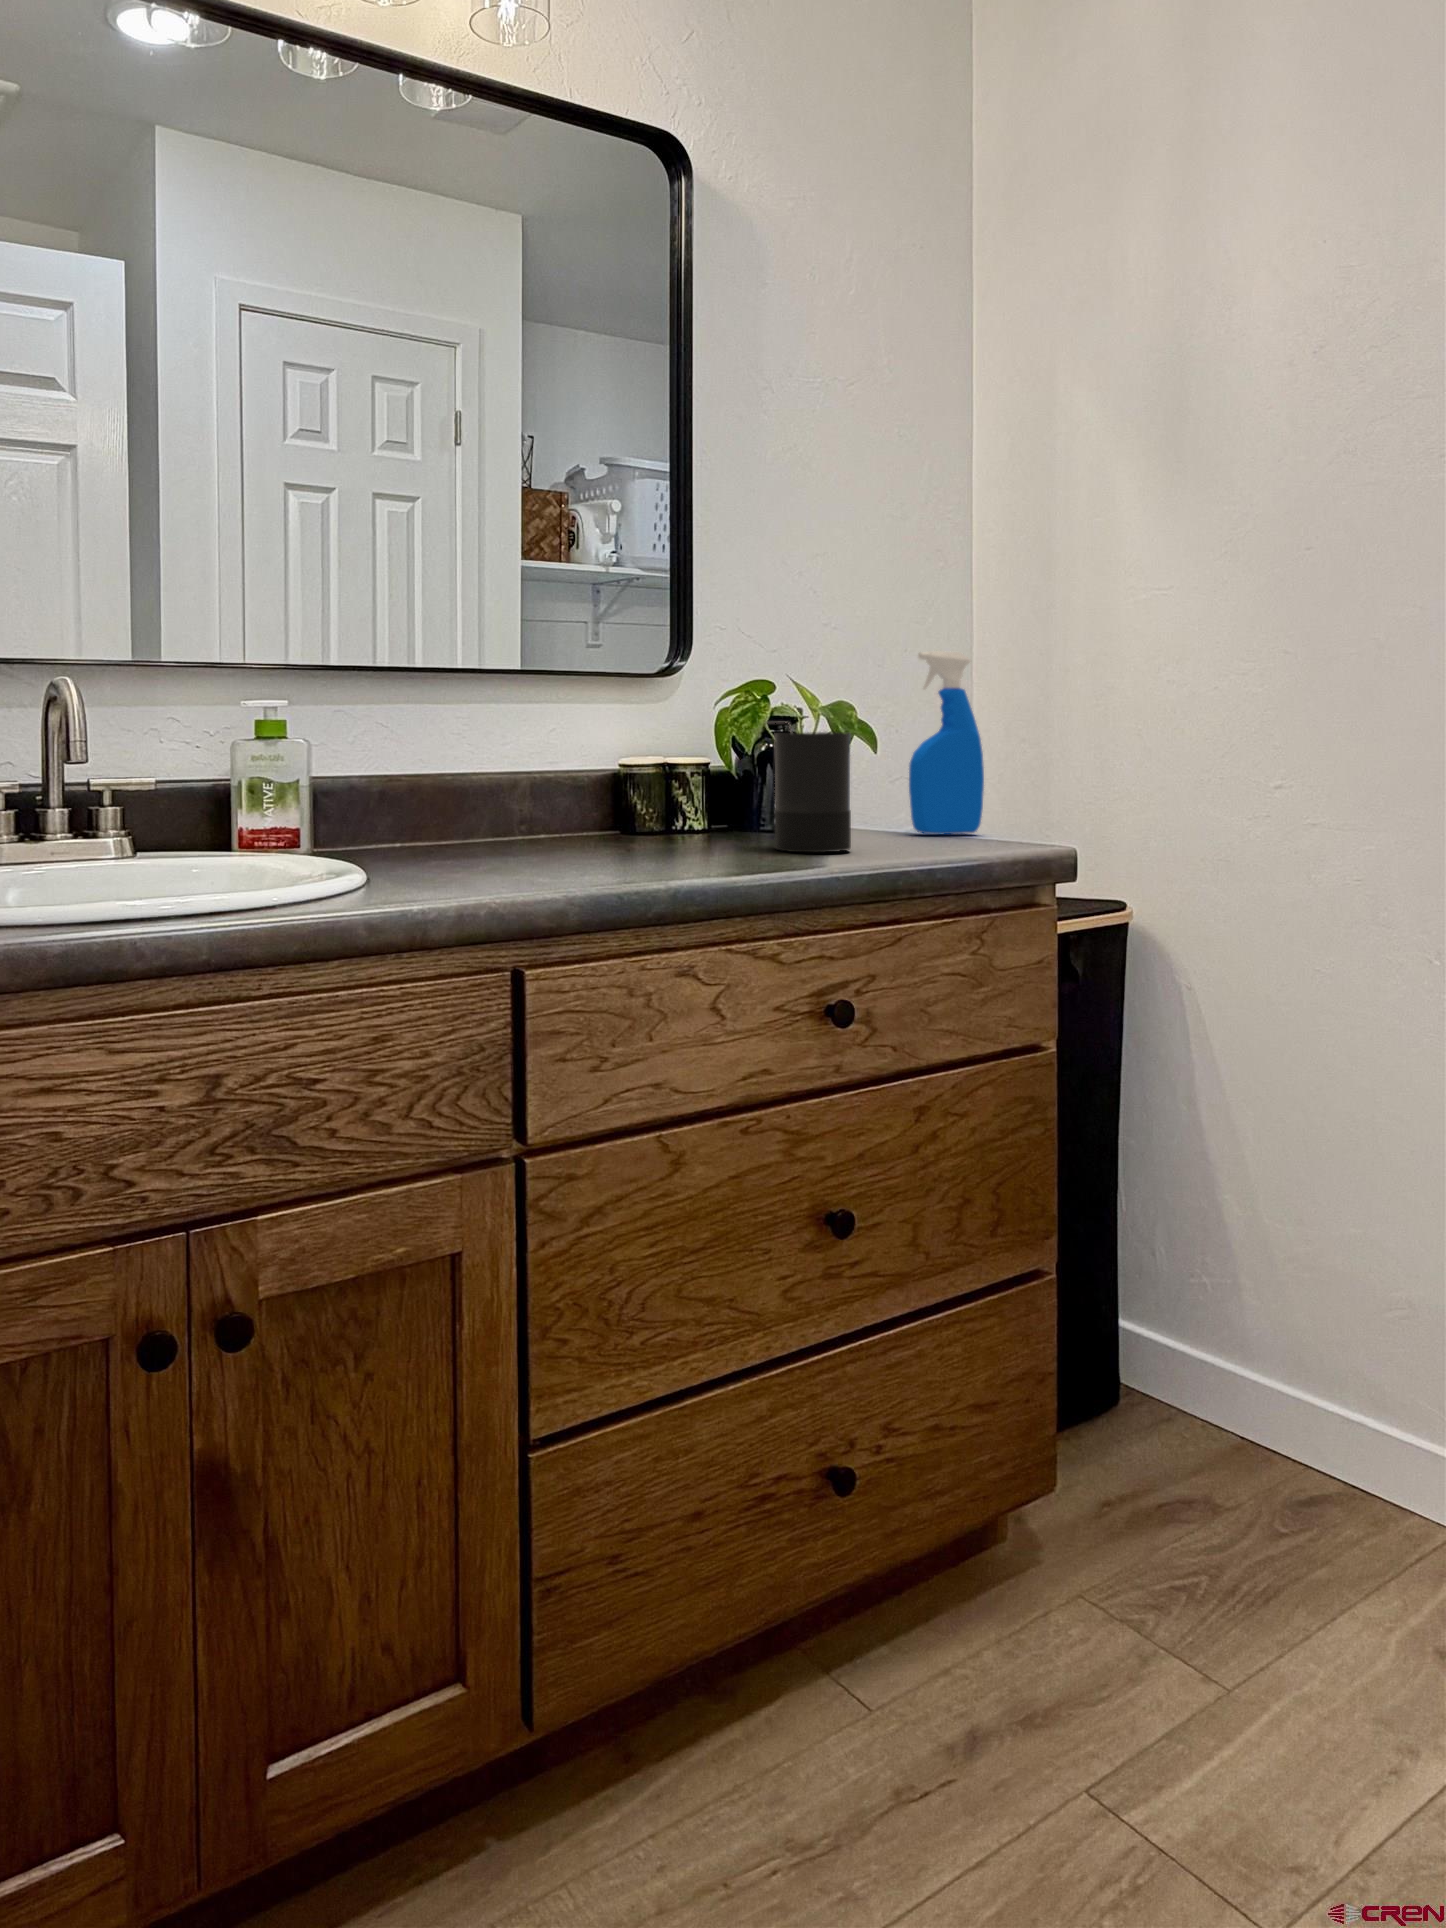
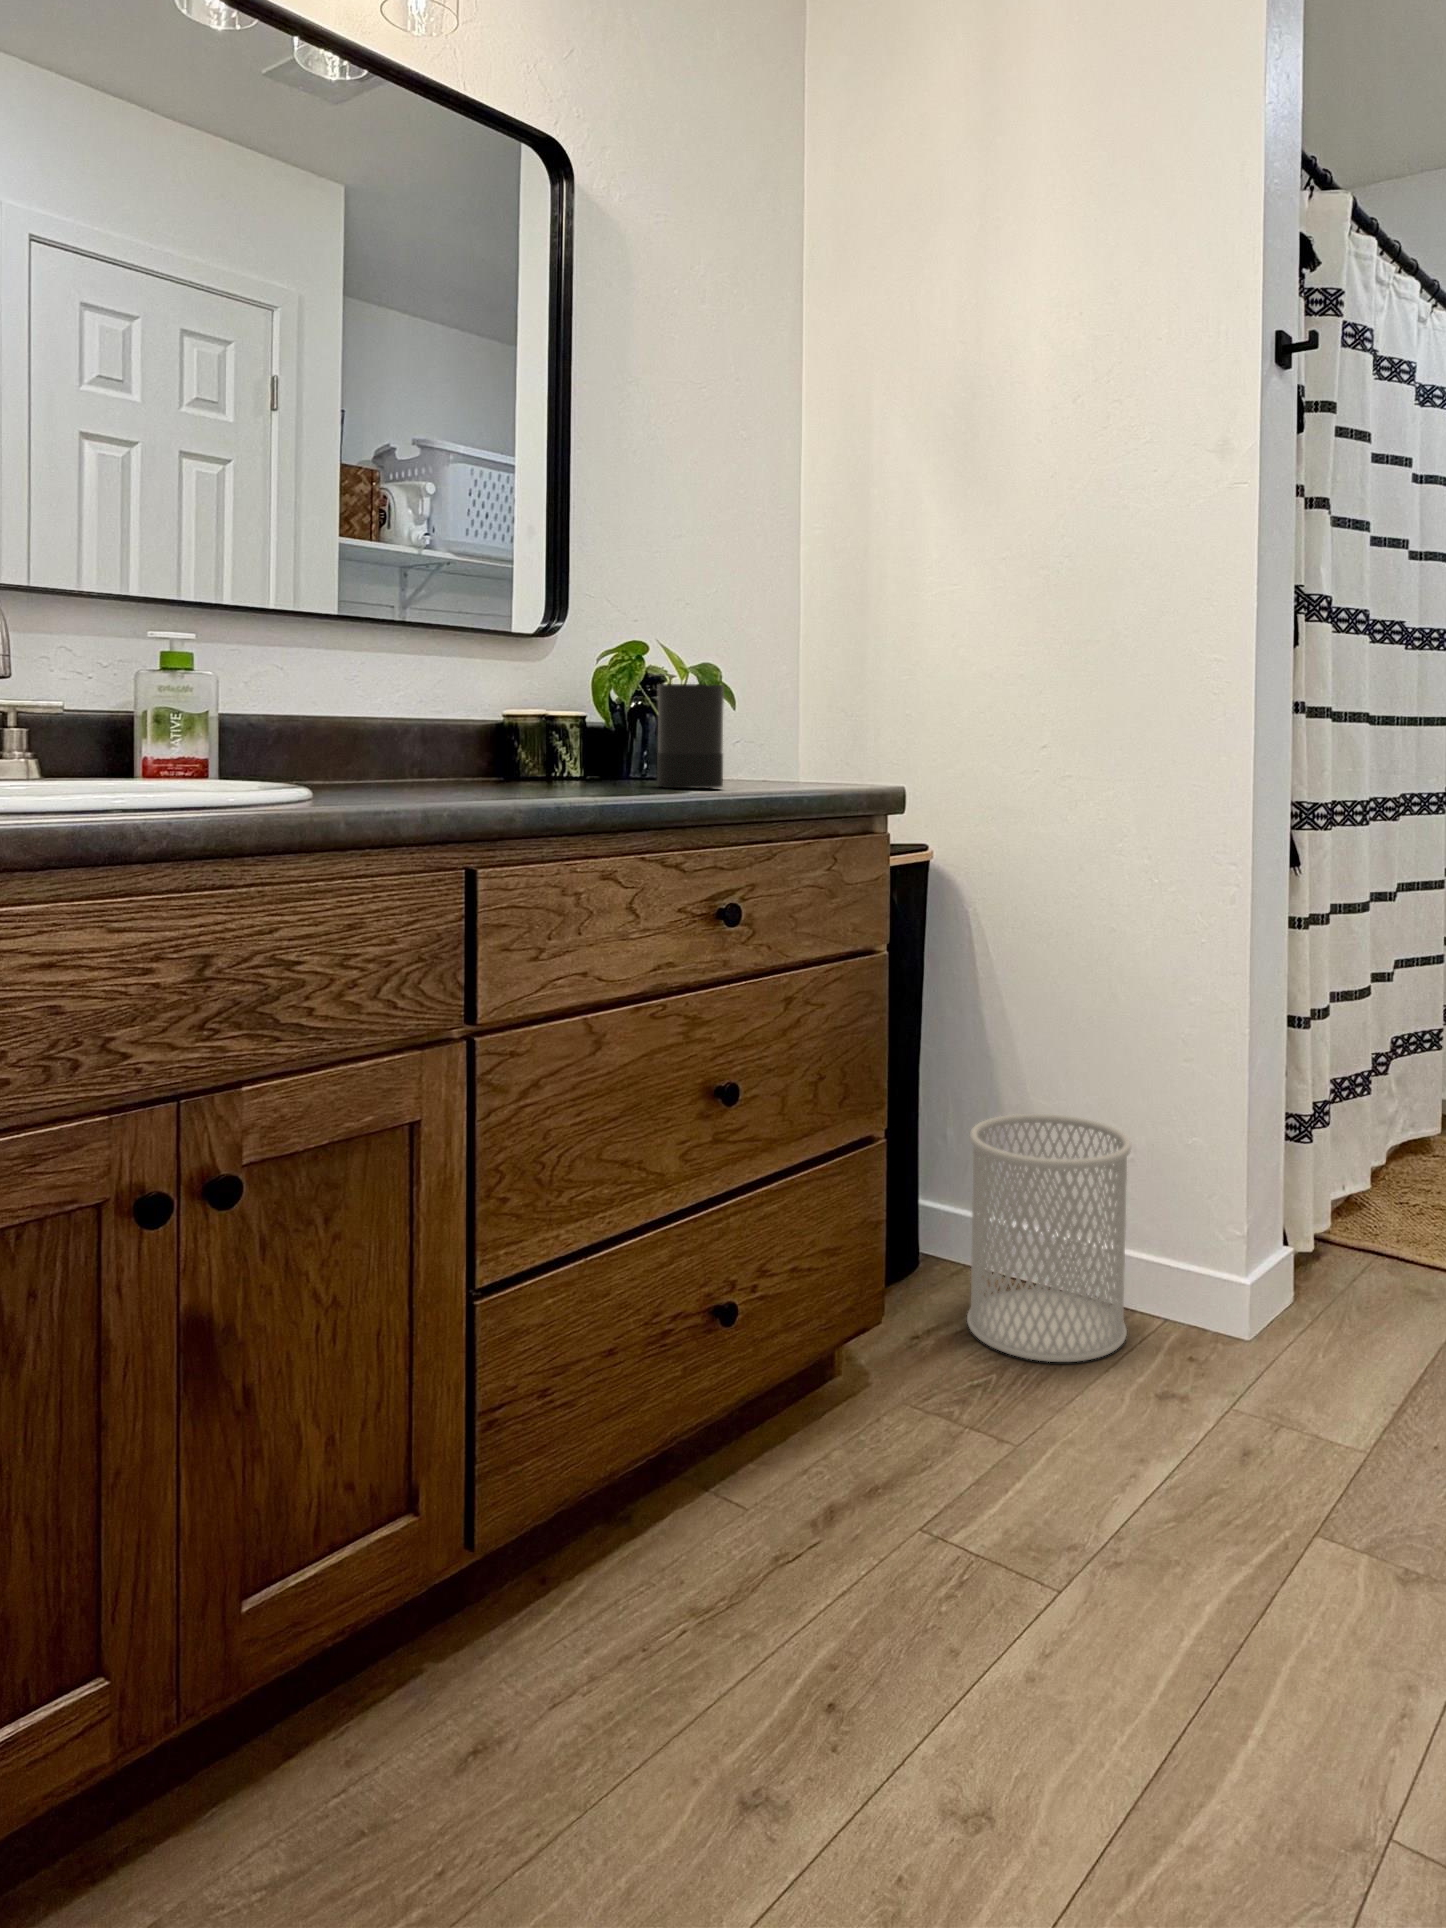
spray bottle: present [909,651,984,834] -> none [761,623,822,783]
wastebasket: none [1173,1238,1395,1567] -> present [967,1114,1131,1362]

